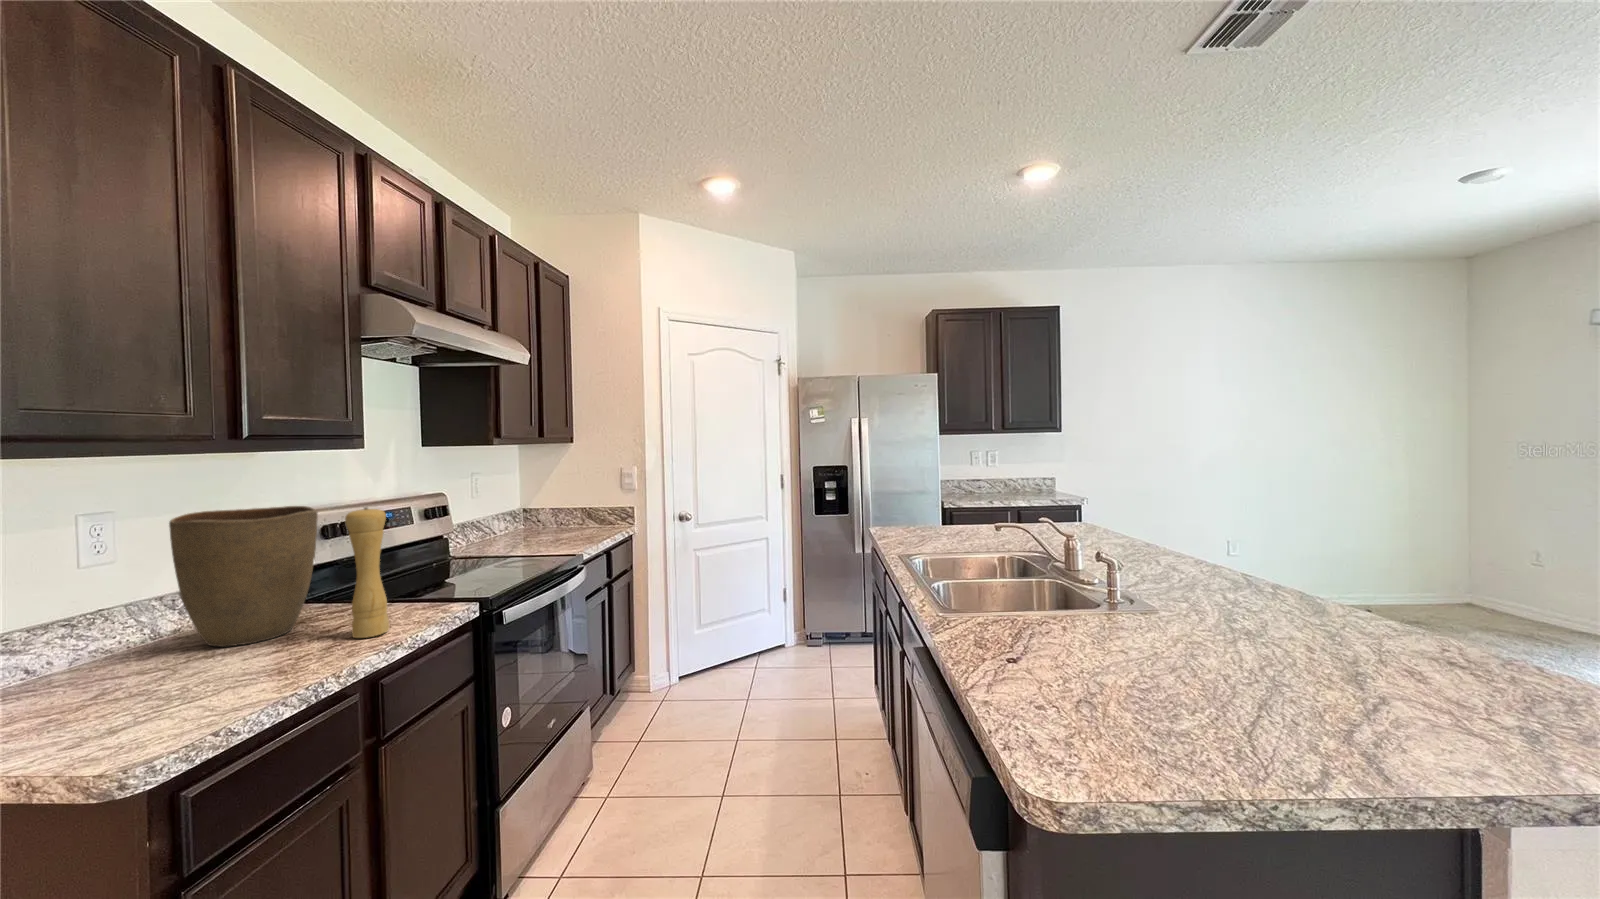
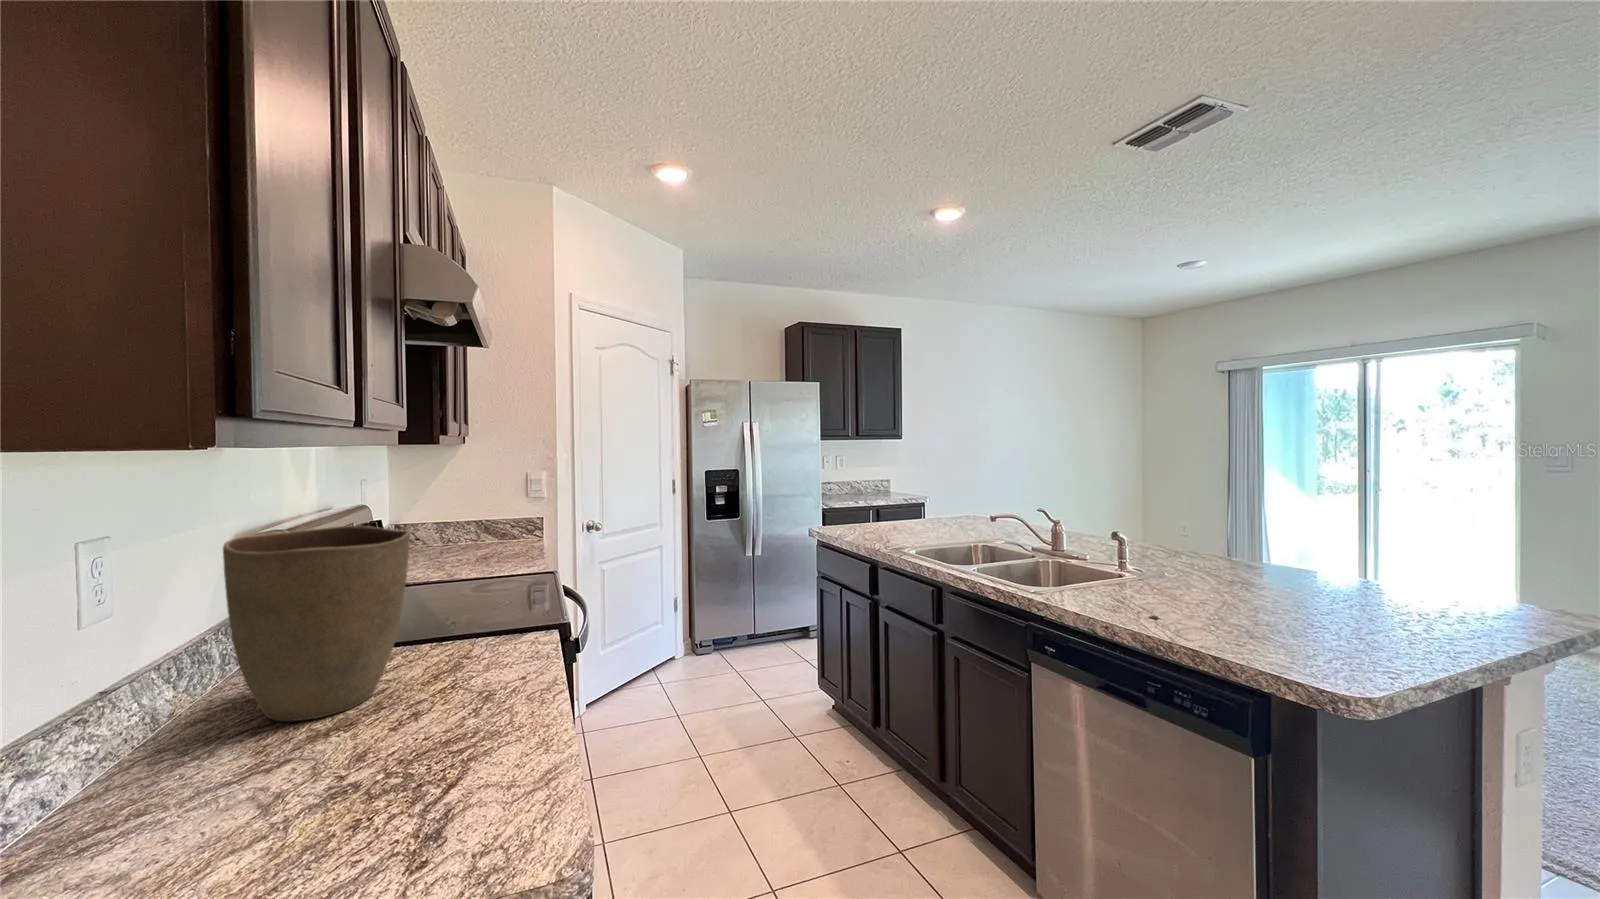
pepper mill: present [345,507,389,638] -> none [483,523,526,680]

